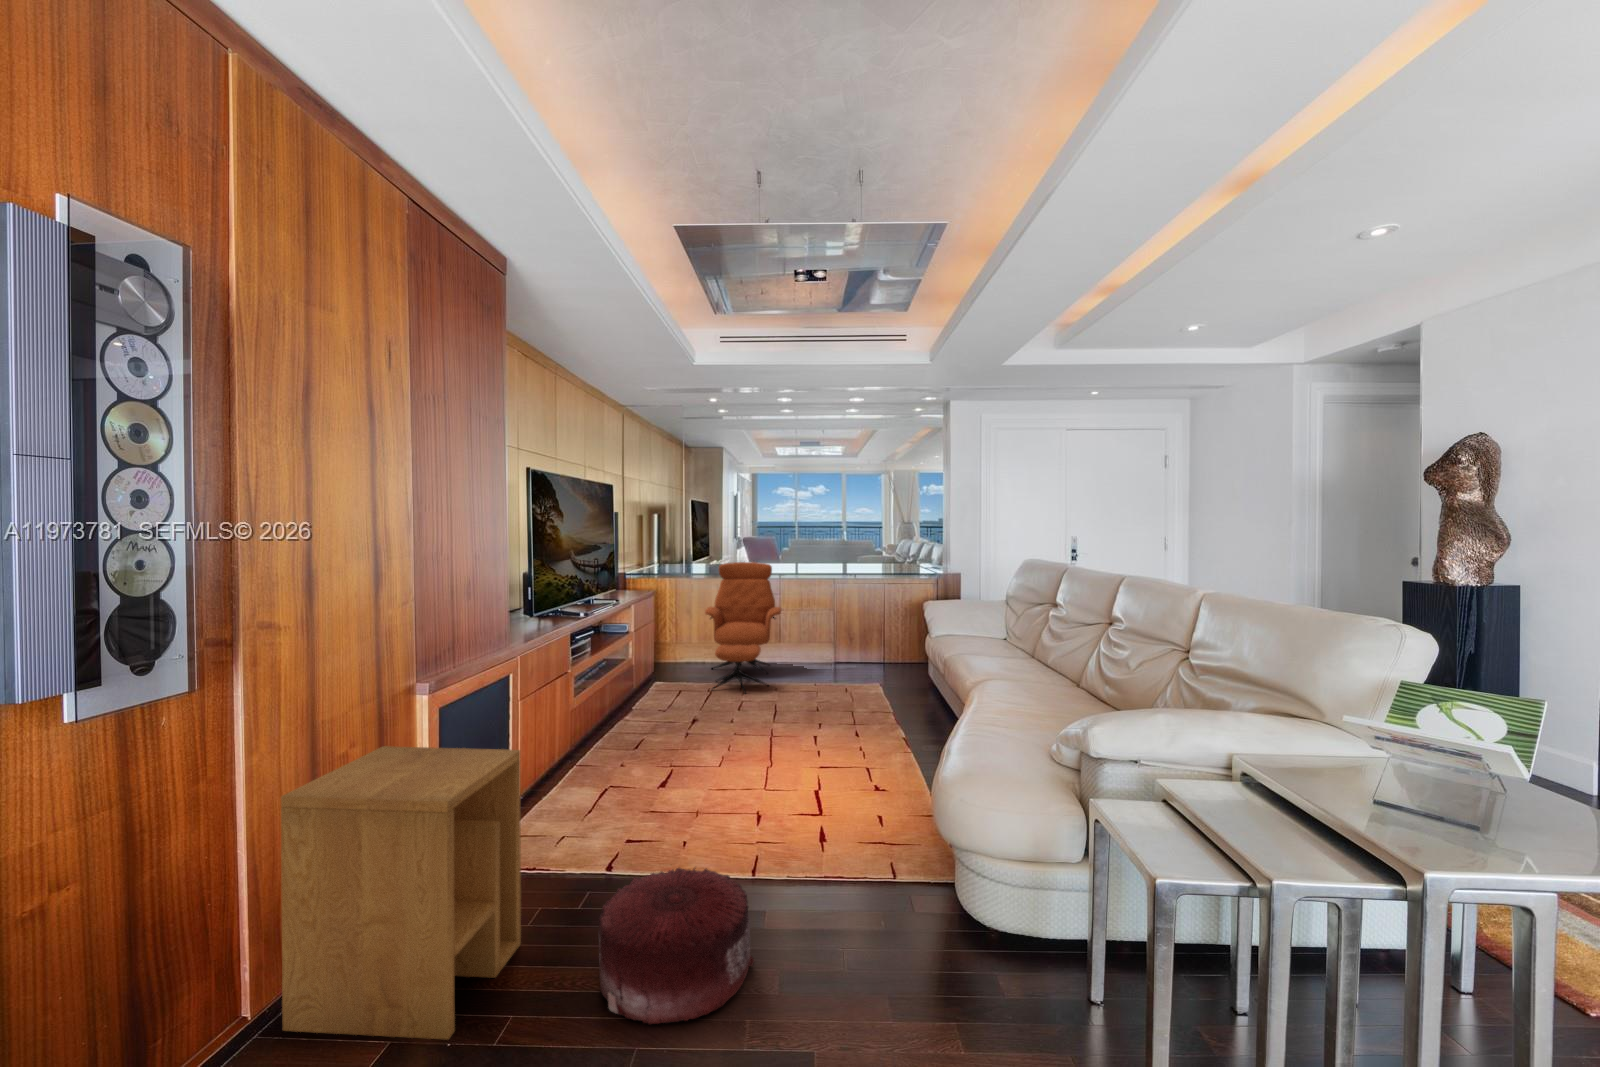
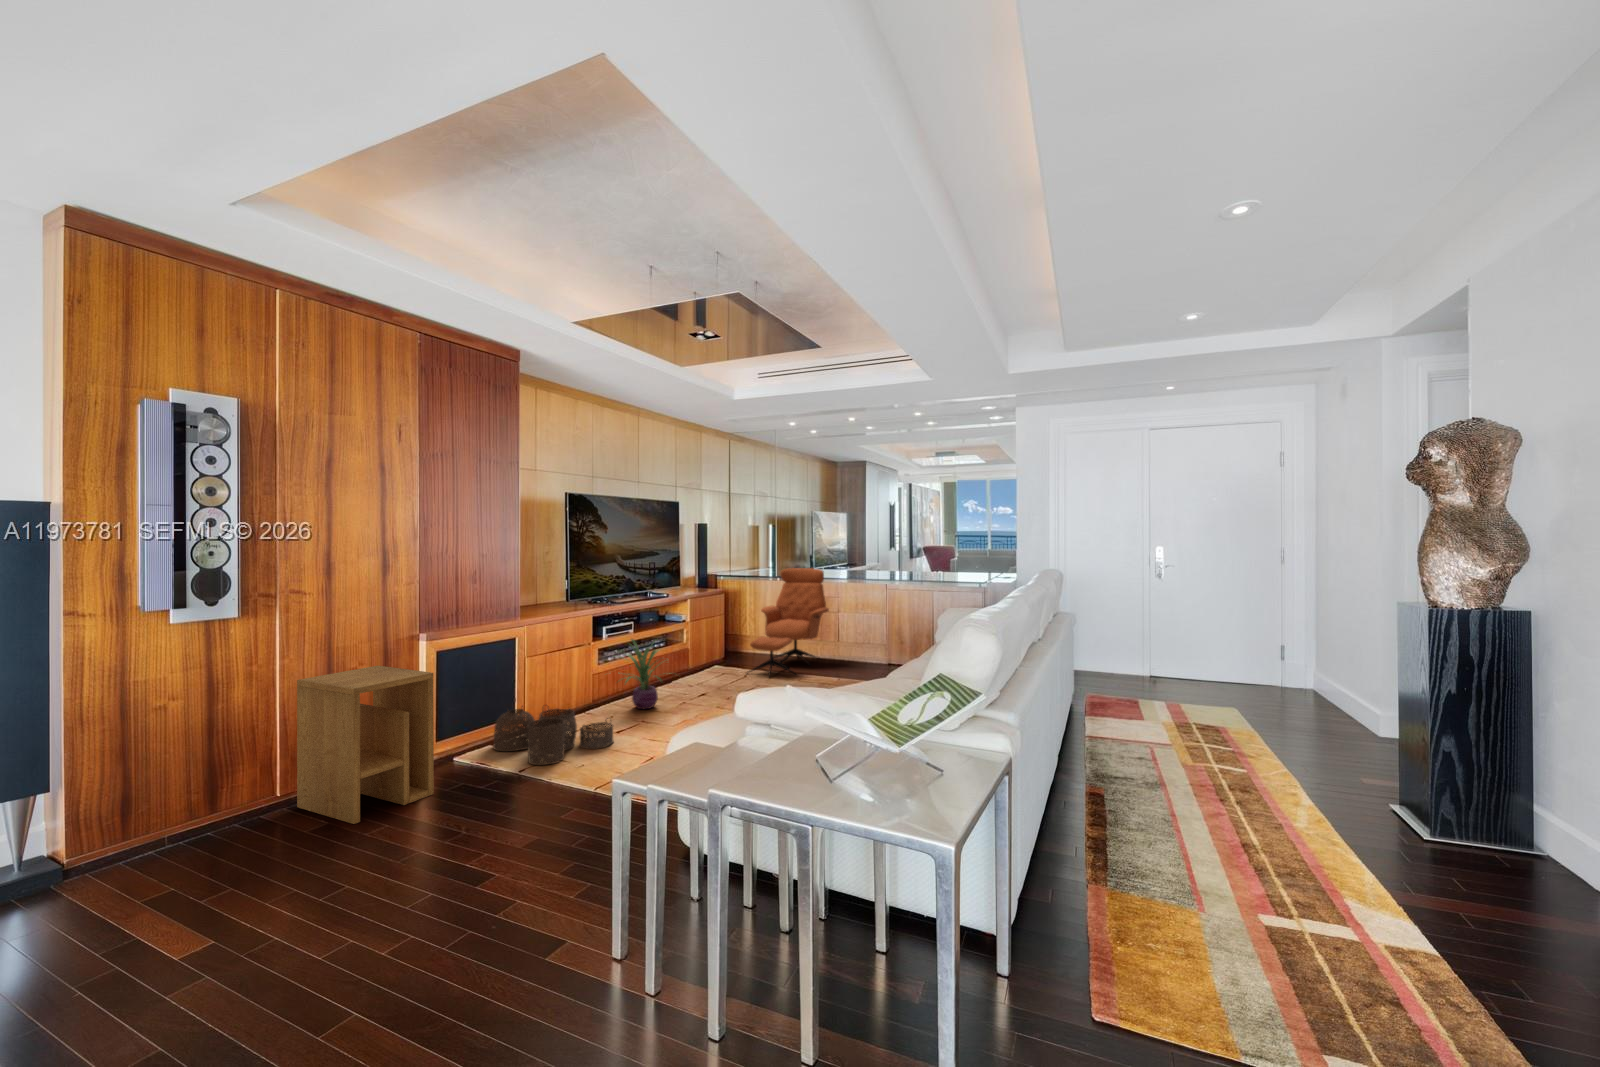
decorative plant: none [589,658,694,753] -> present [622,639,662,709]
woven basket: none [511,768,684,861] -> present [493,706,613,765]
pouf: present [599,868,754,1025] -> none [432,760,540,838]

